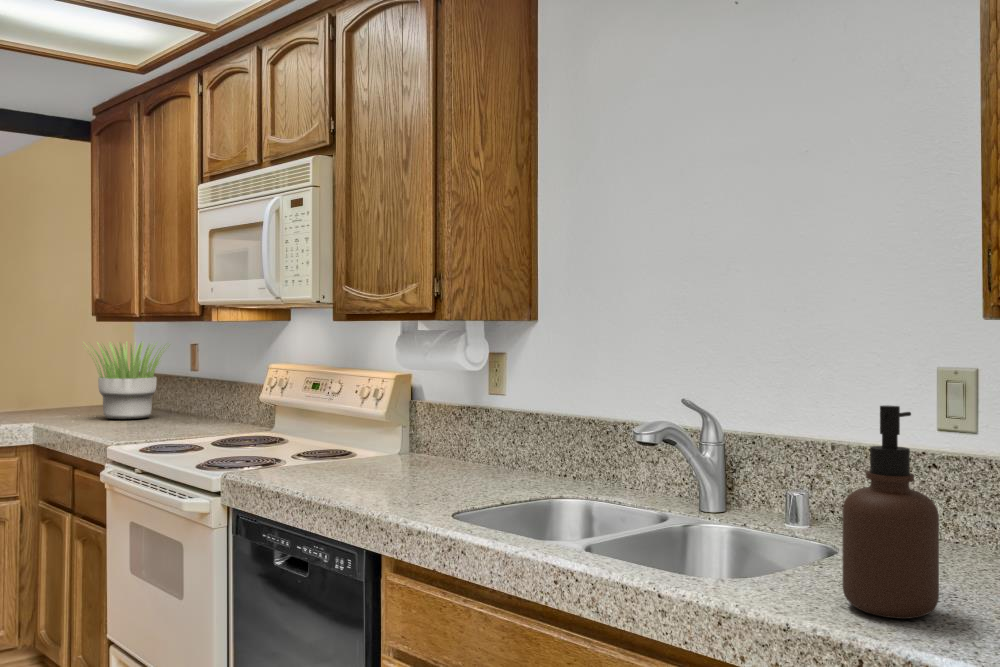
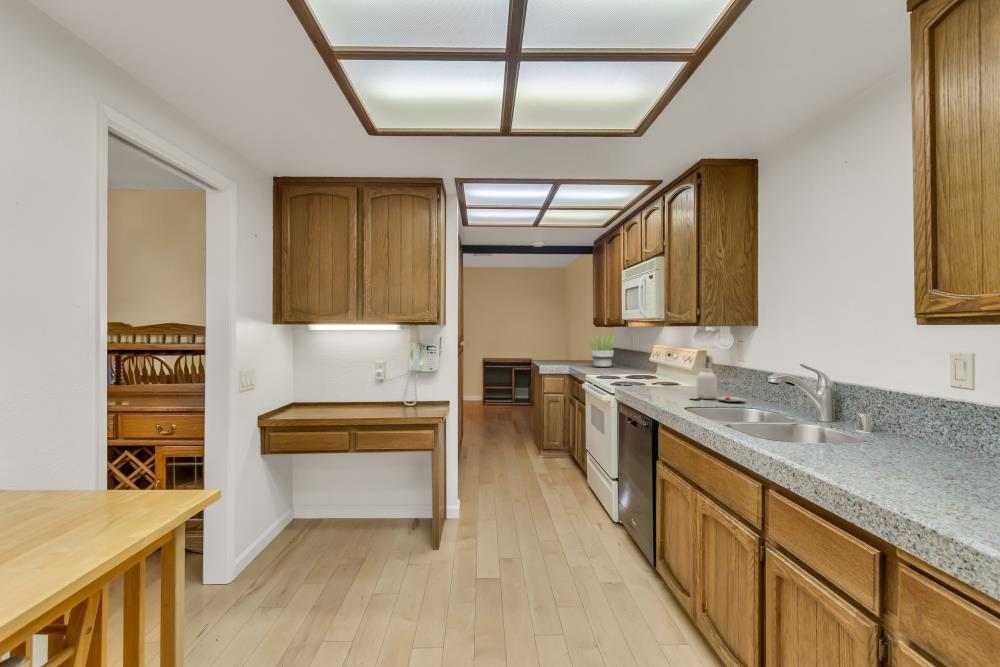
soap dispenser: present [842,405,939,619] -> none [808,367,858,464]
jar: none [423,414,534,487] -> present [690,369,745,402]

